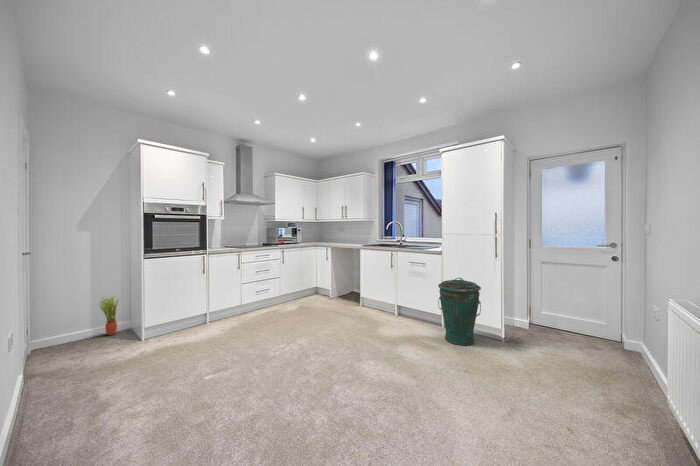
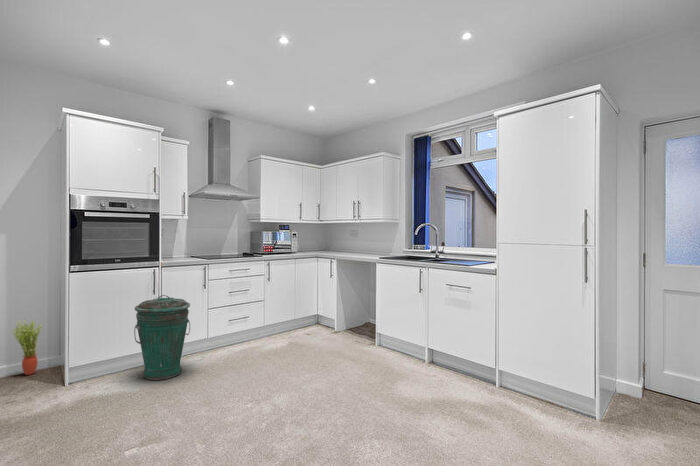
trash can: present [438,278,481,345] -> present [134,295,190,380]

